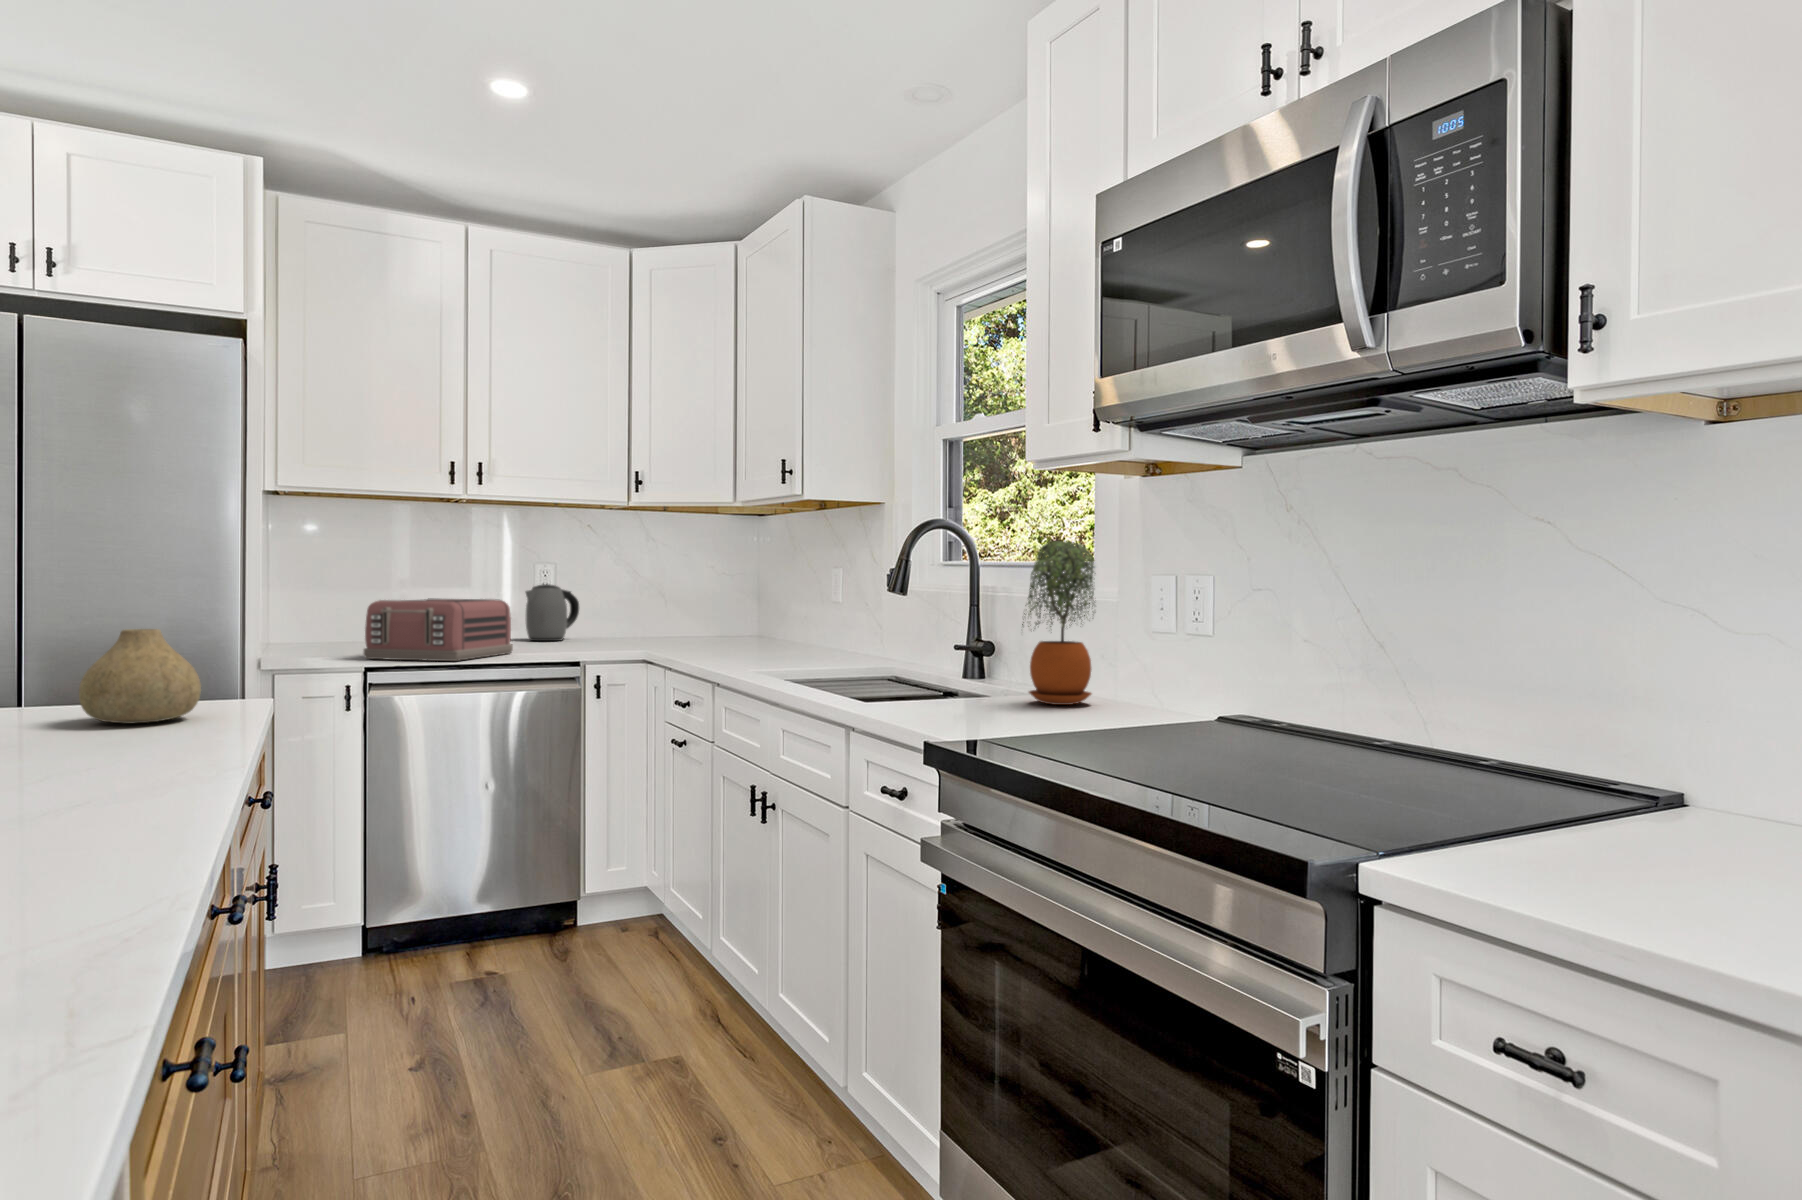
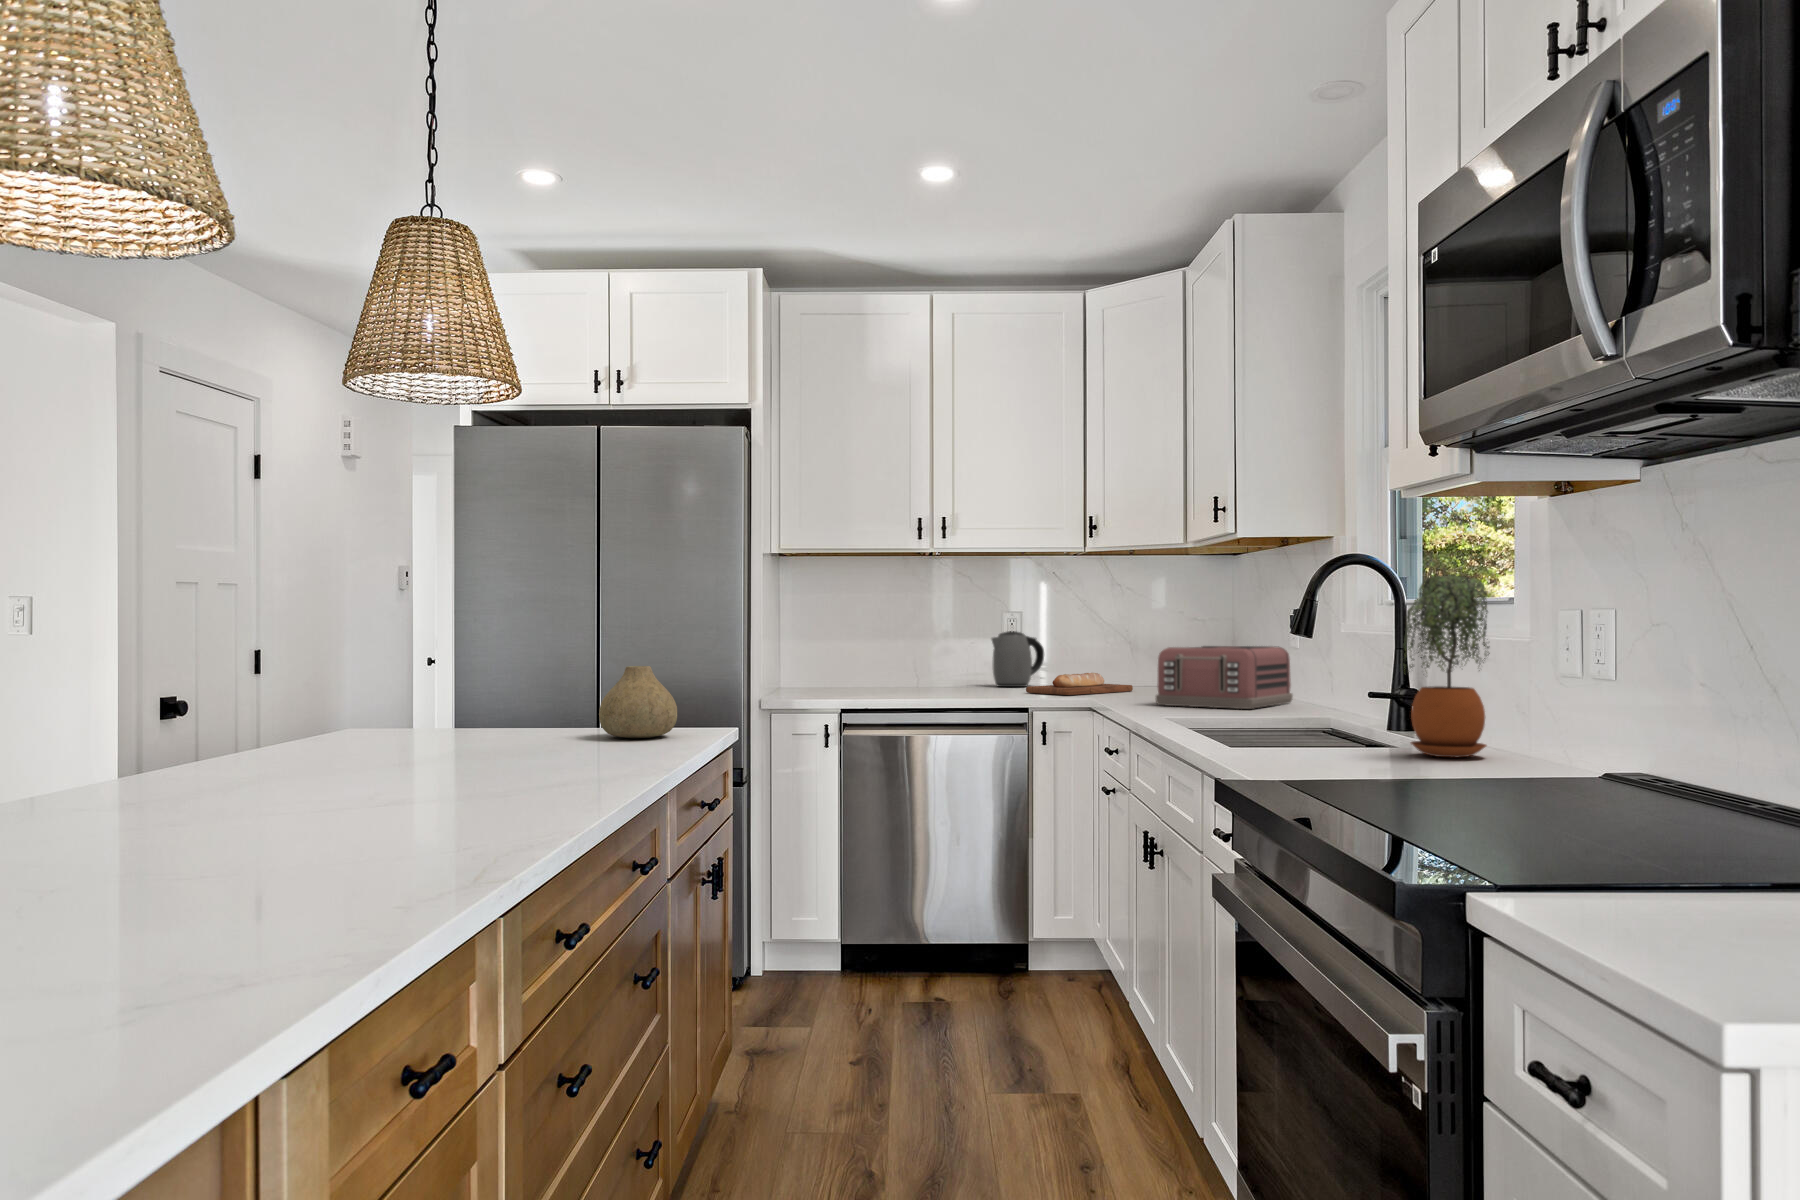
toaster: present [364,598,513,661] -> present [1156,646,1293,709]
bread loaf: none [572,626,676,649] -> present [1026,673,1133,695]

